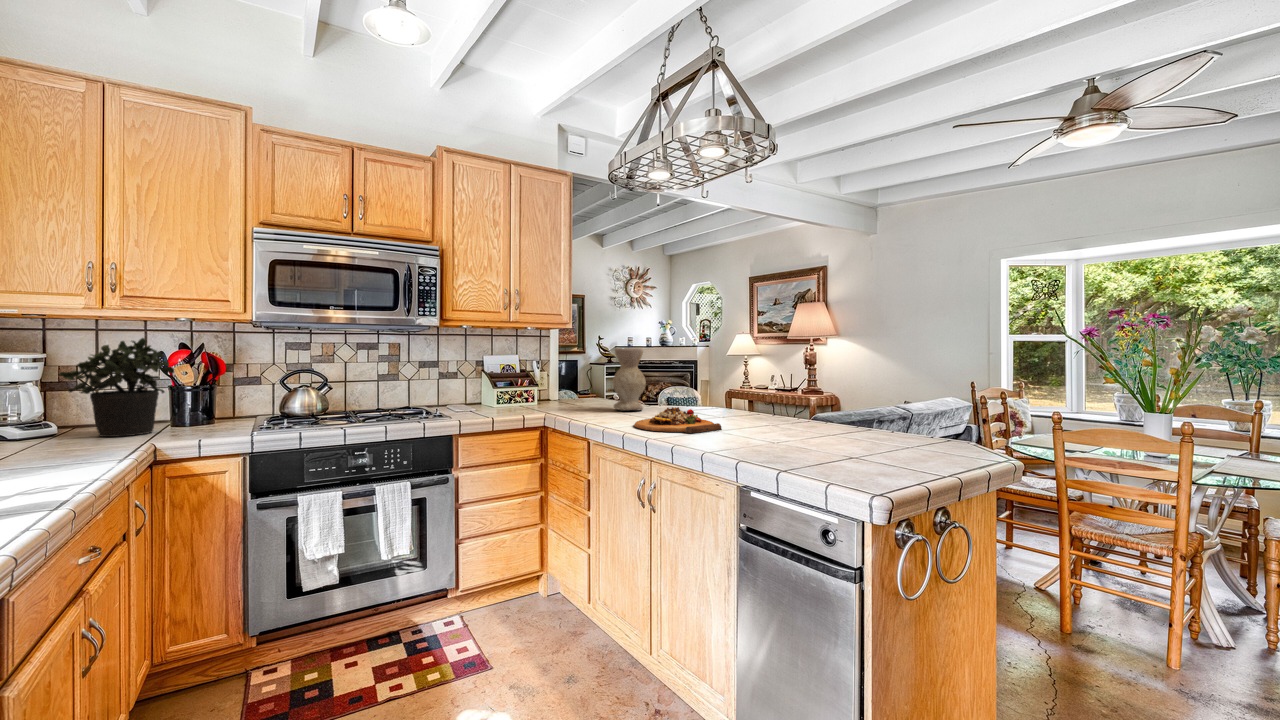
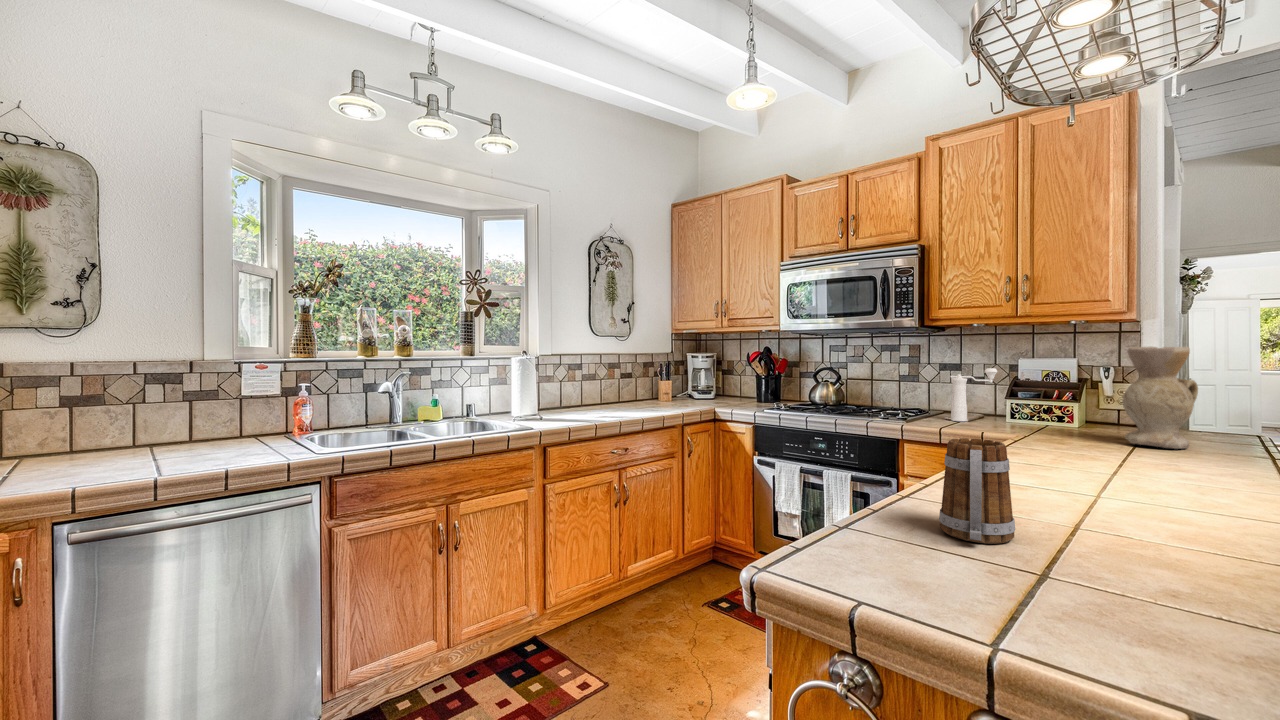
potted plant: present [59,338,174,437] -> none [691,344,738,405]
pepper mill: none [475,365,506,412] -> present [950,368,998,421]
mug: none [781,405,839,466] -> present [939,438,1015,544]
cutting board: present [634,407,722,433] -> none [1020,440,1188,489]

